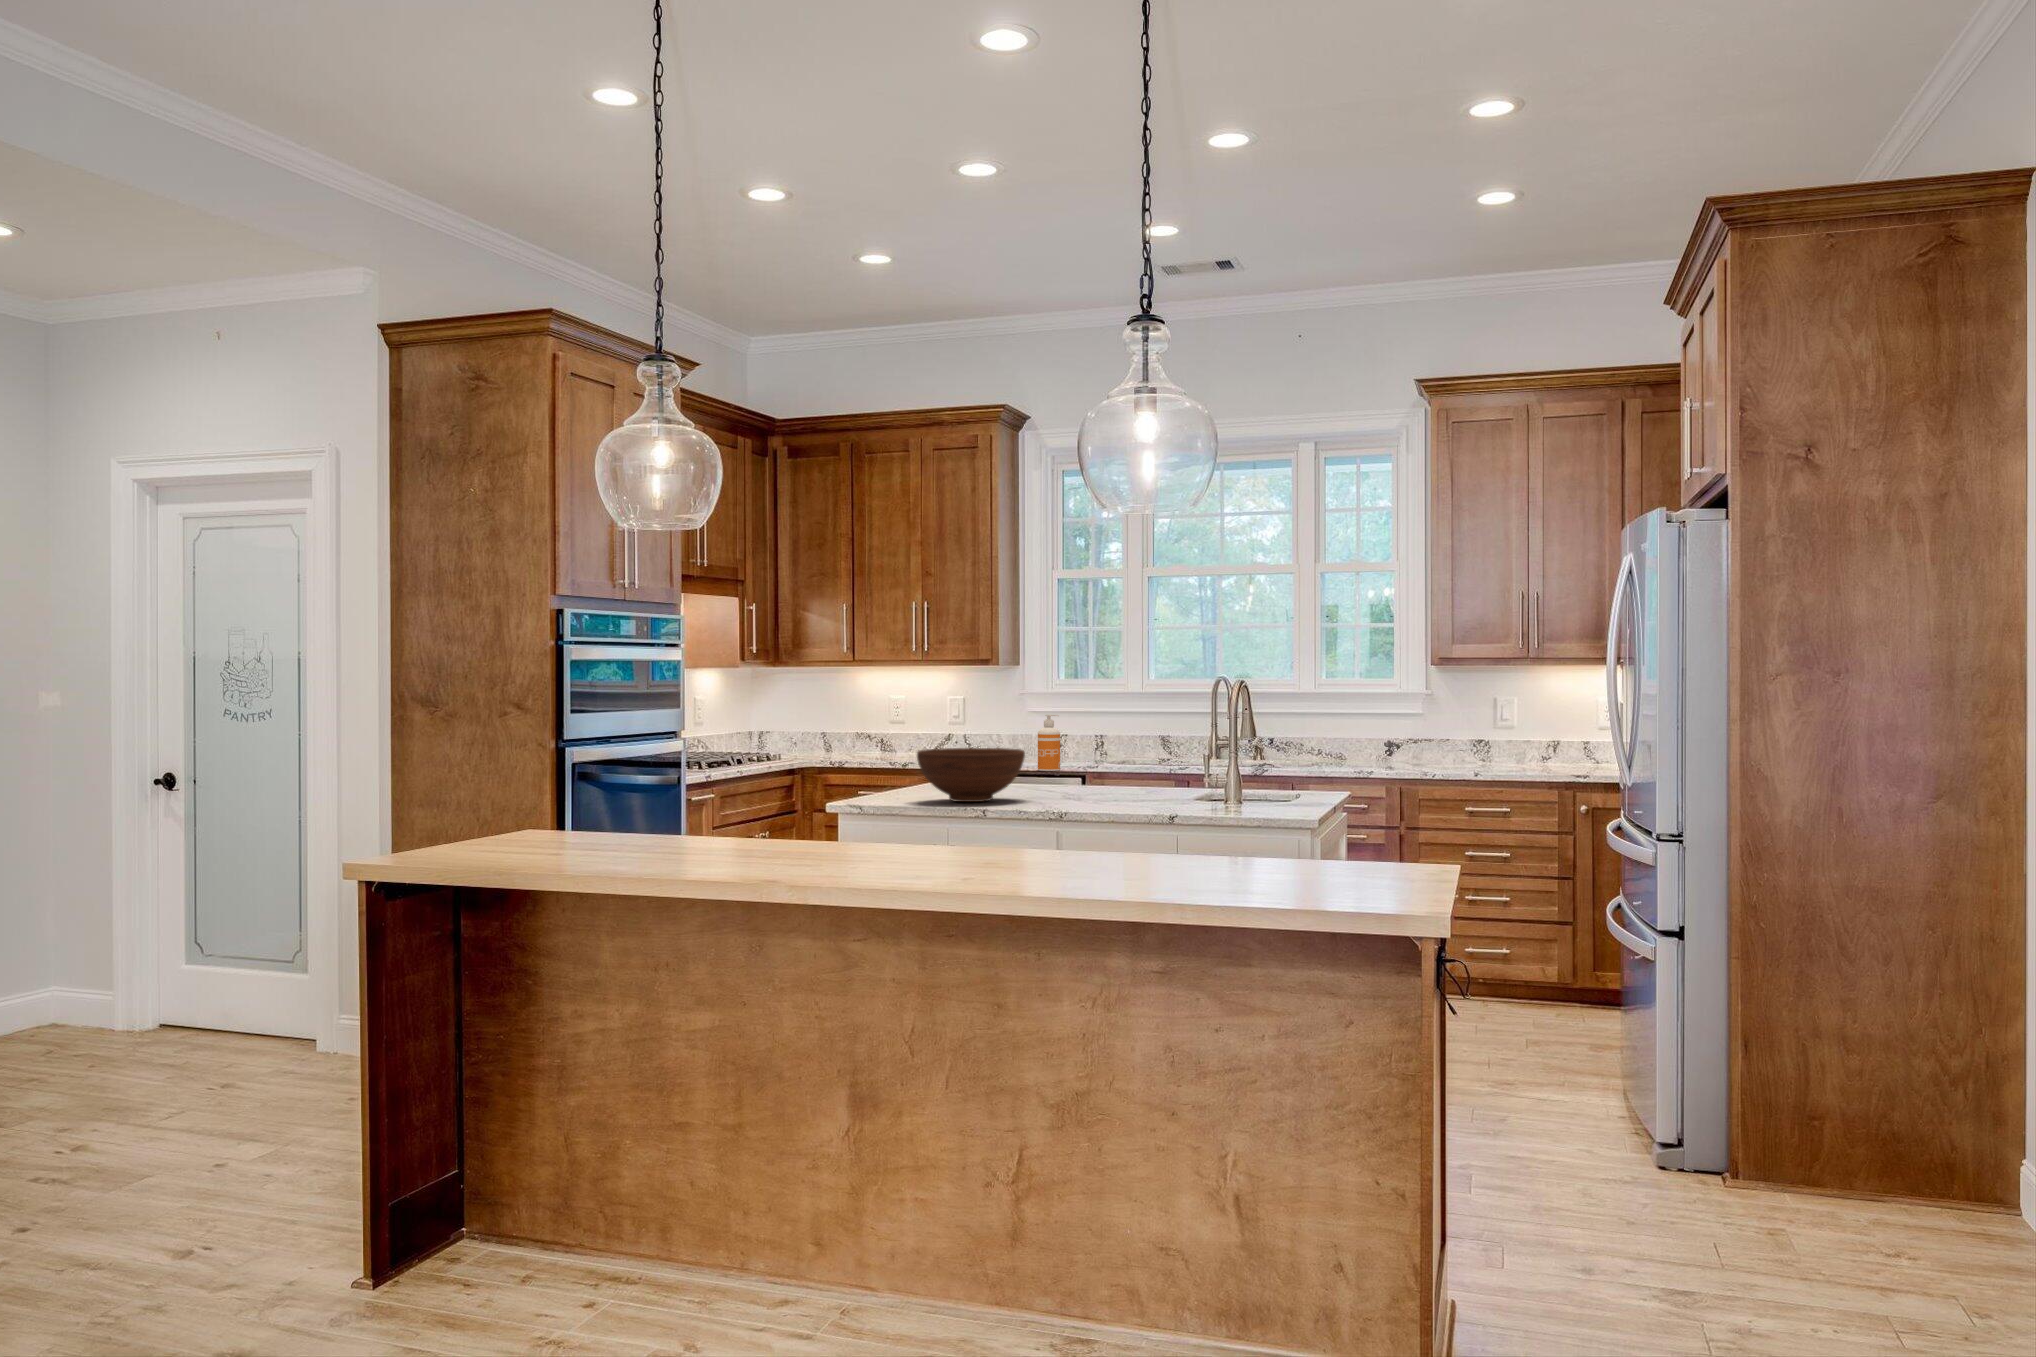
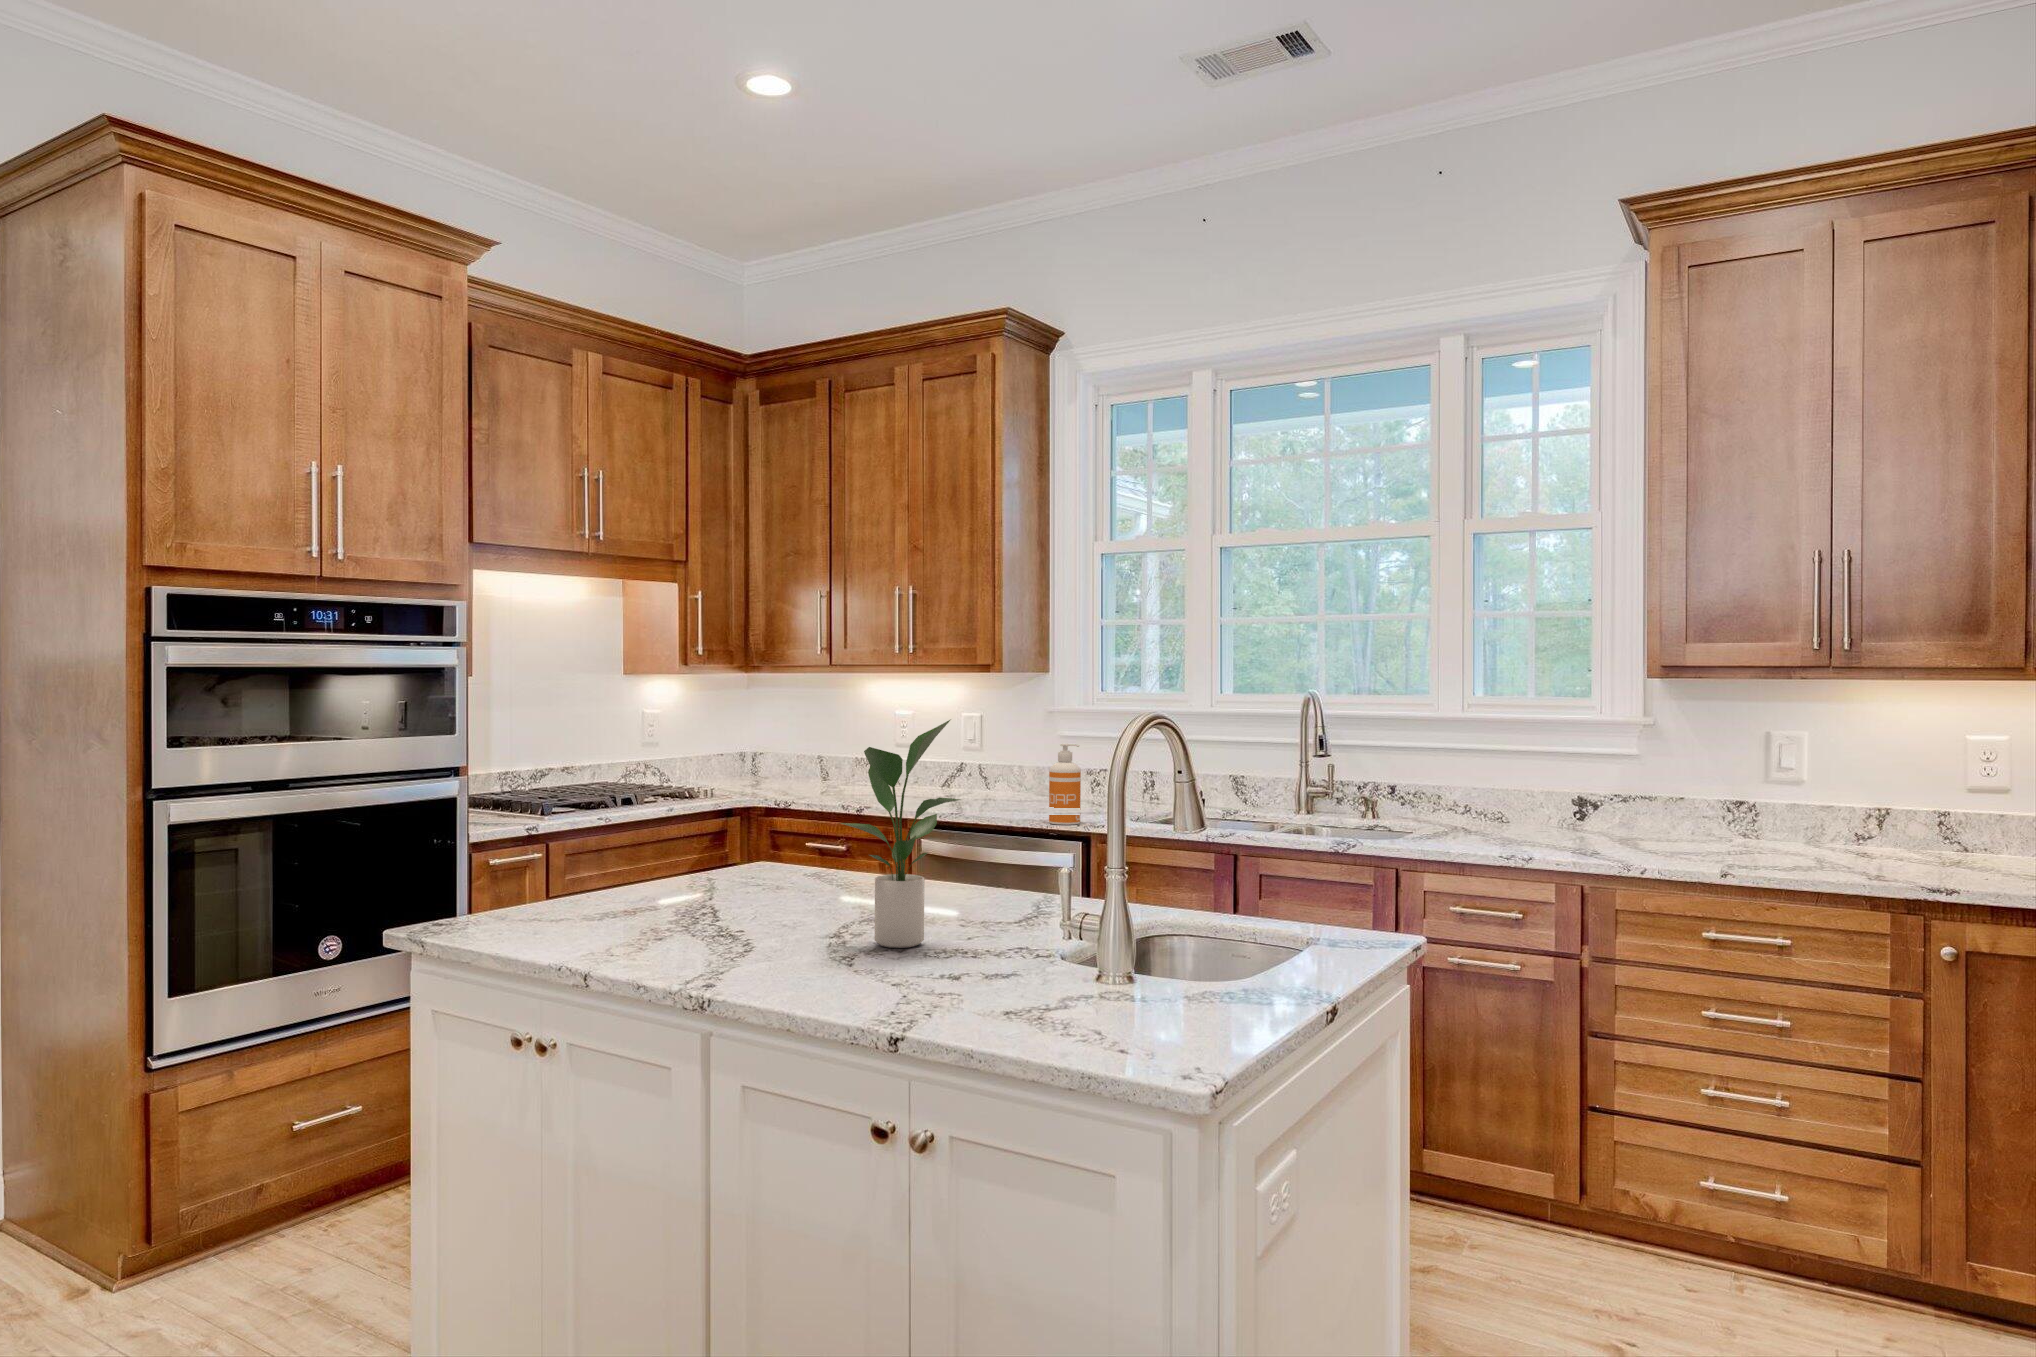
potted plant: none [1081,690,1144,806] -> present [841,720,960,948]
fruit bowl: present [917,748,1025,802] -> none [613,810,811,914]

